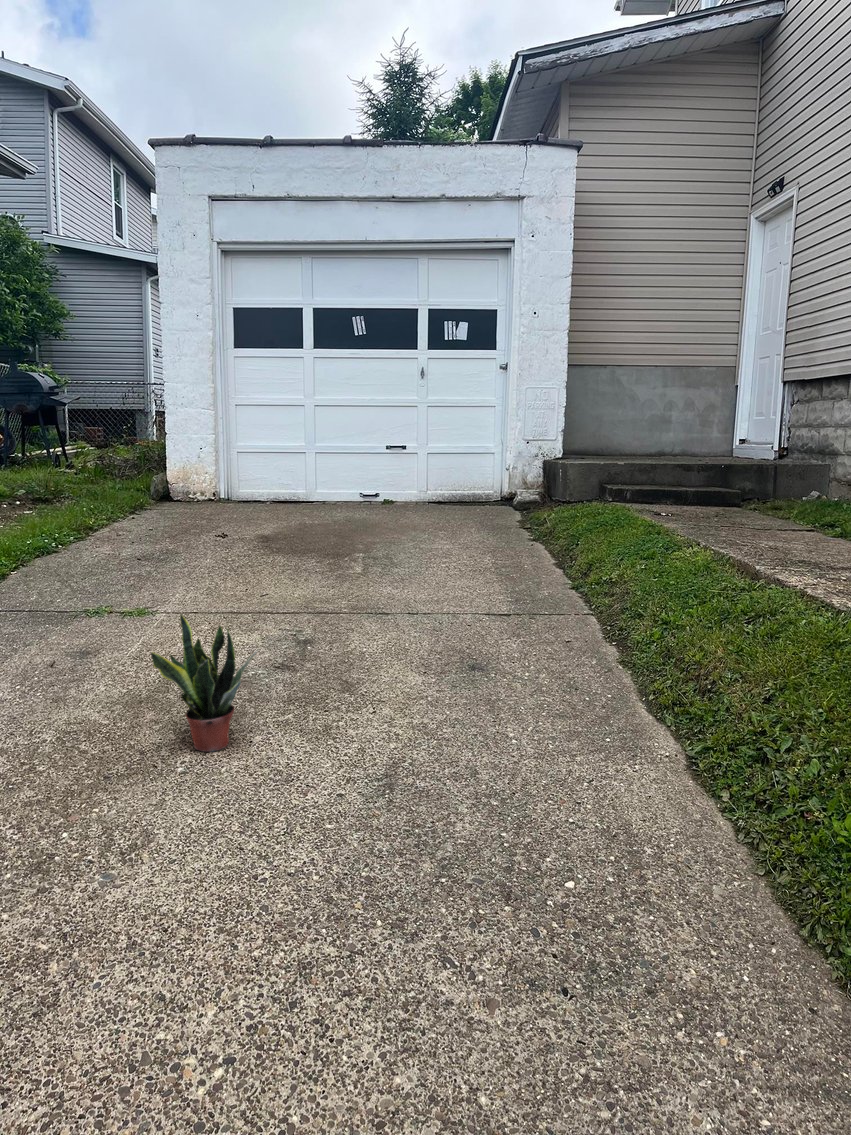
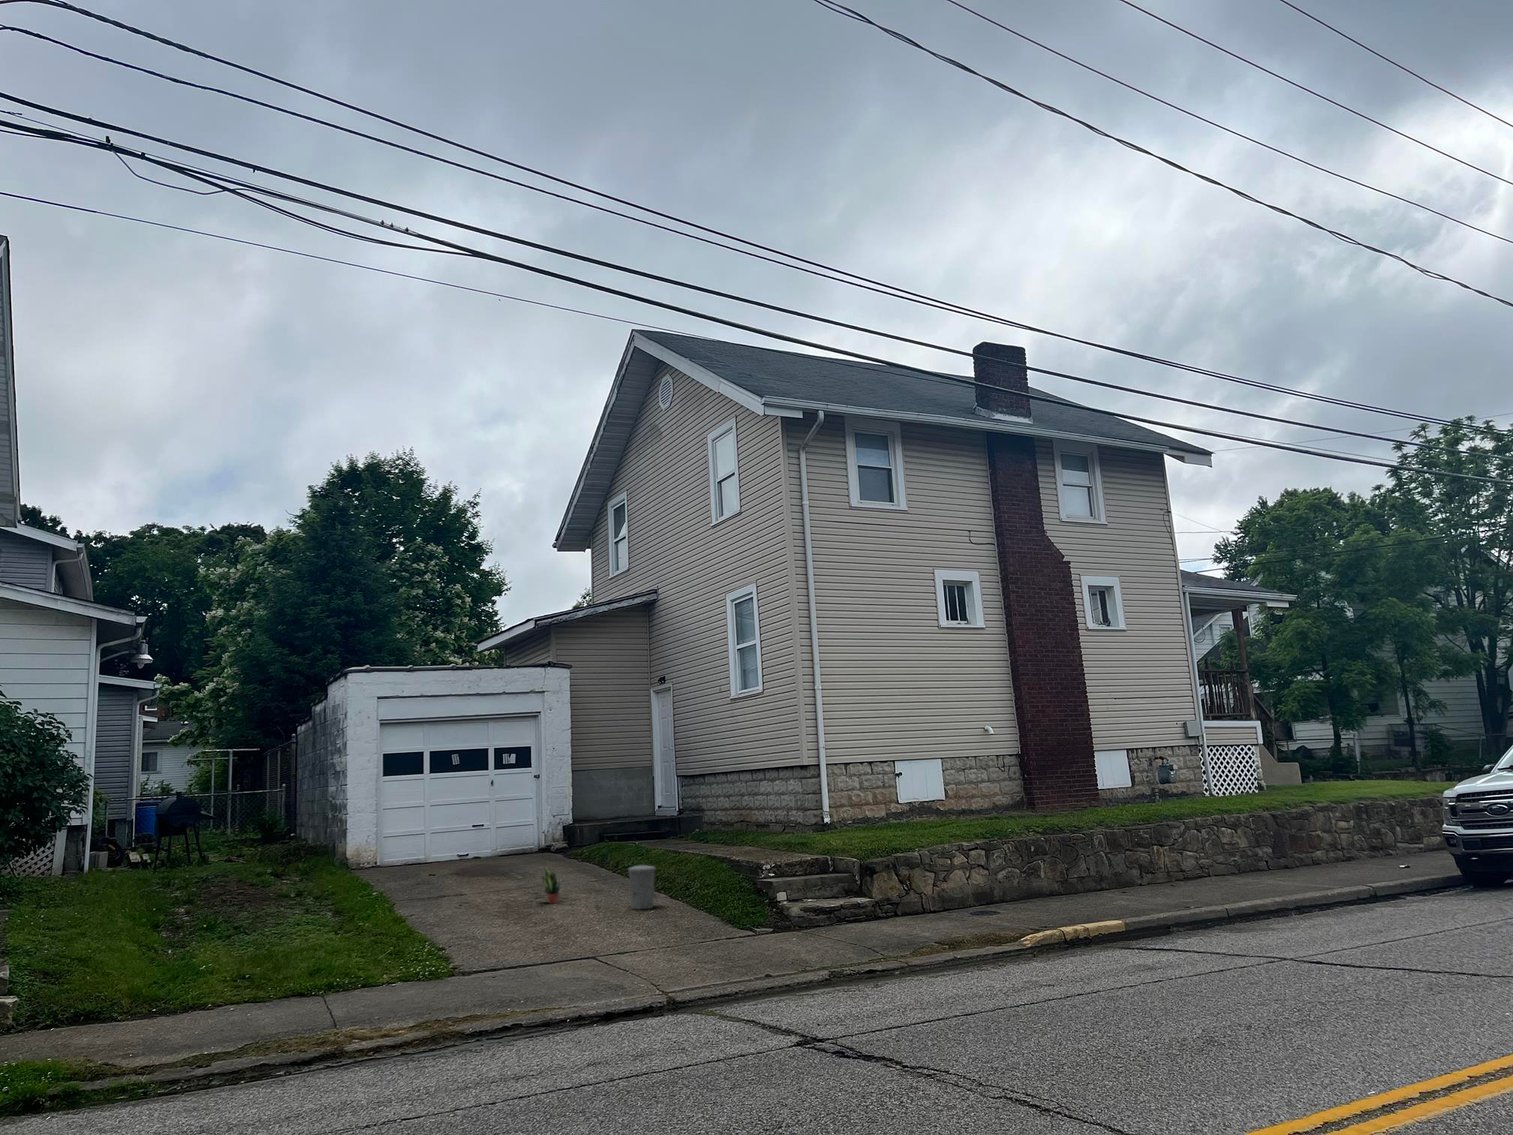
trash can: none [389,716,549,983] -> present [628,865,656,909]

